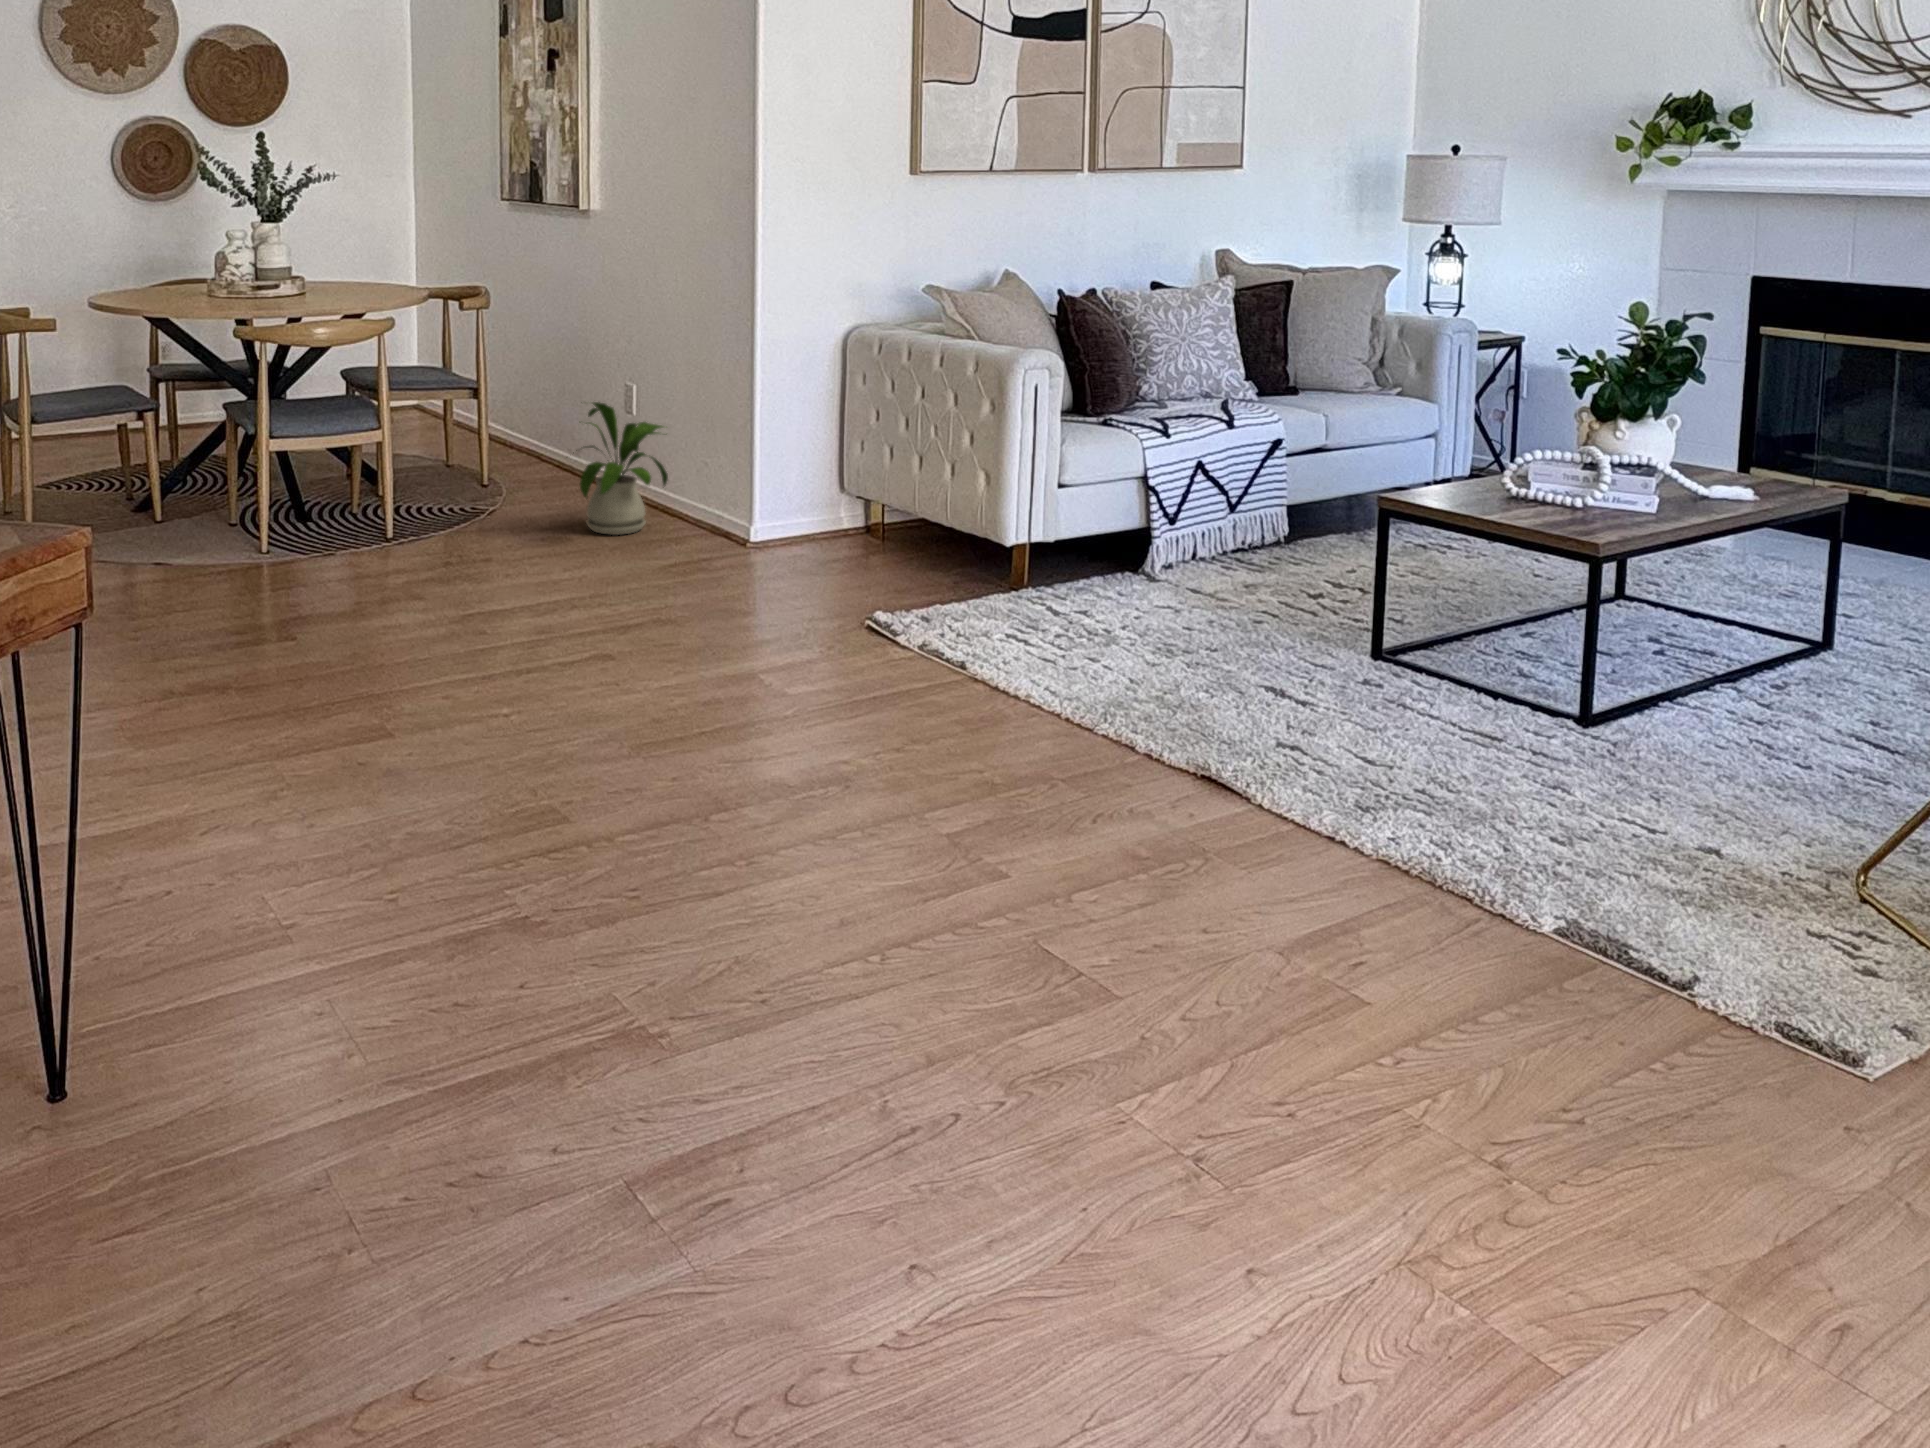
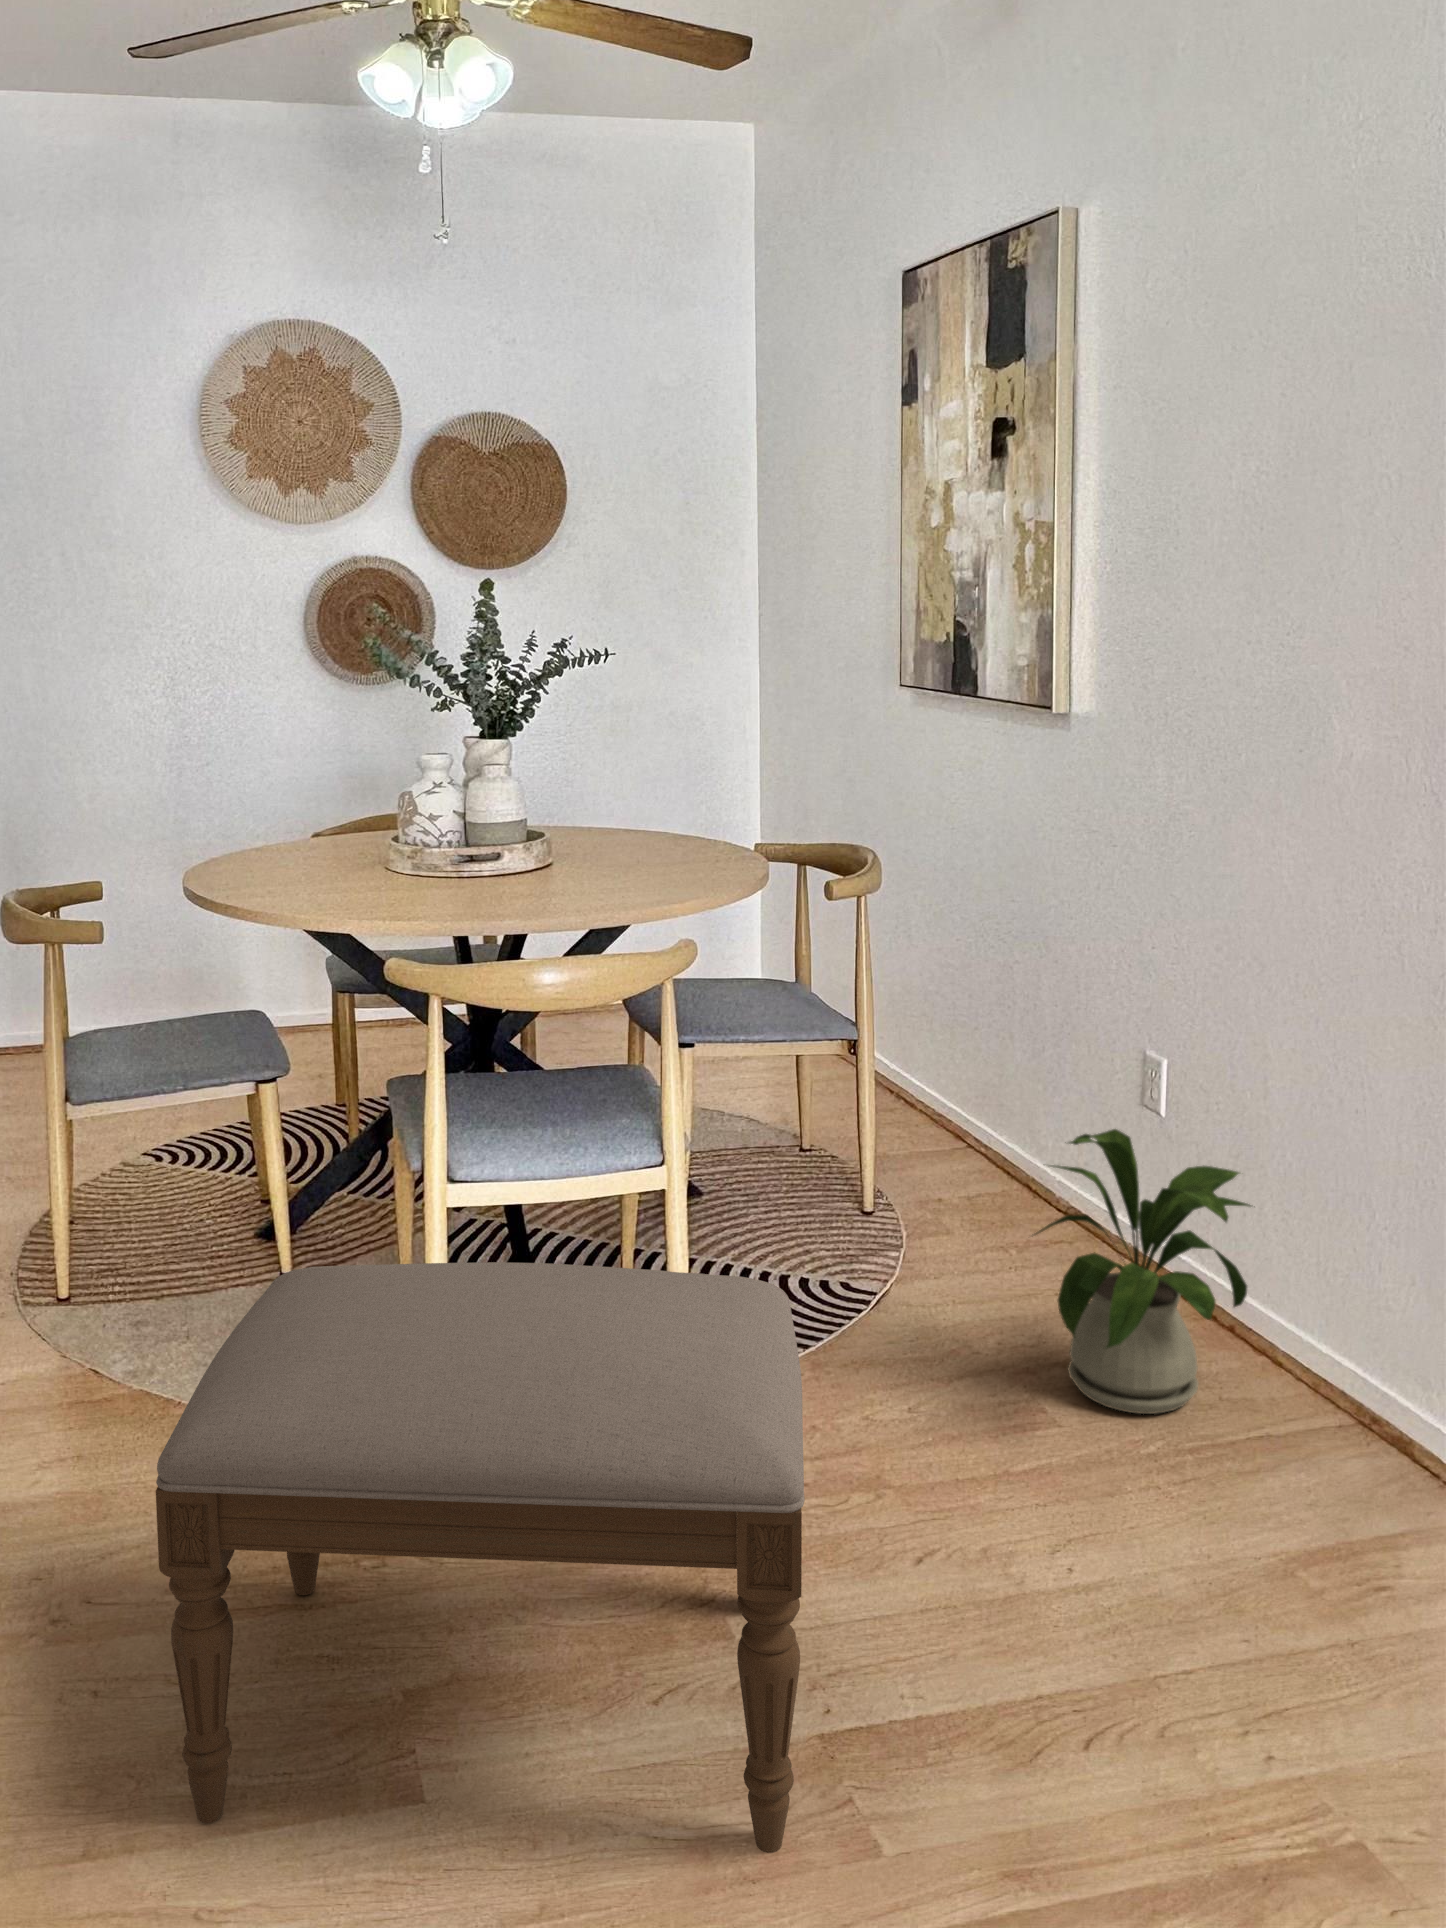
ottoman: none [194,438,467,657] -> present [156,1262,805,1853]

